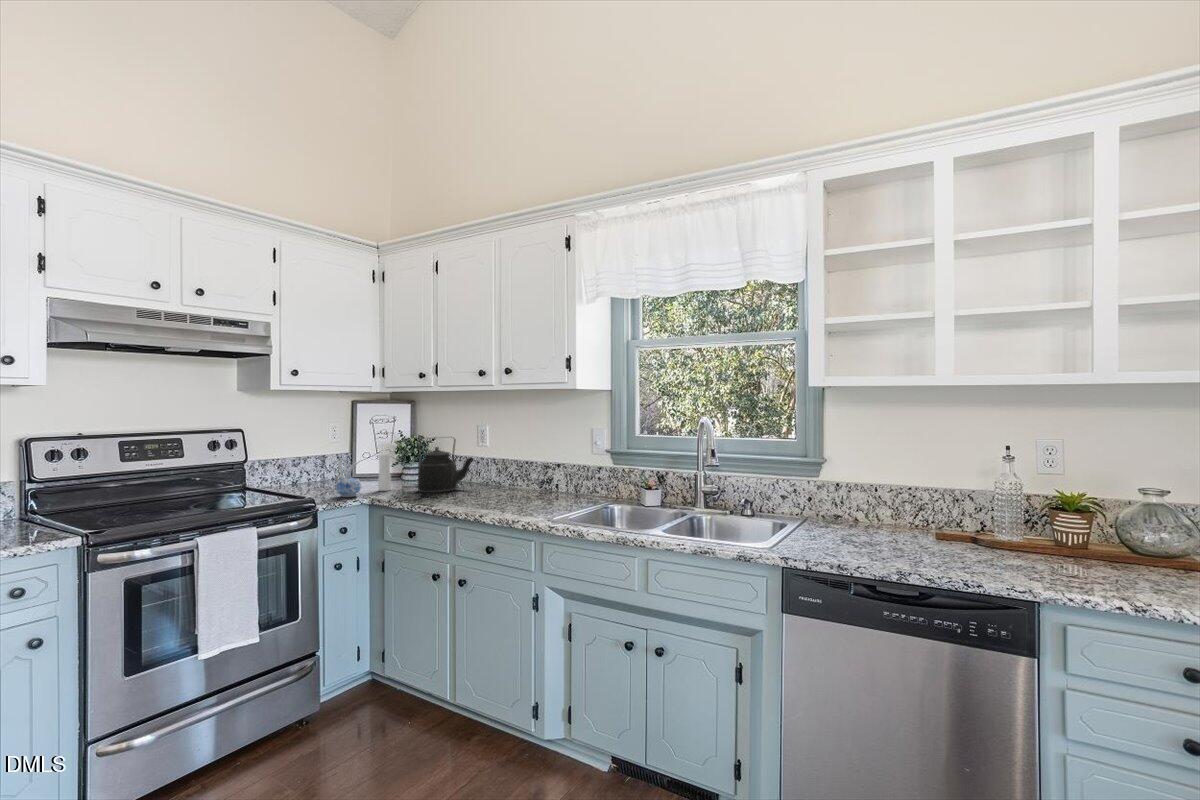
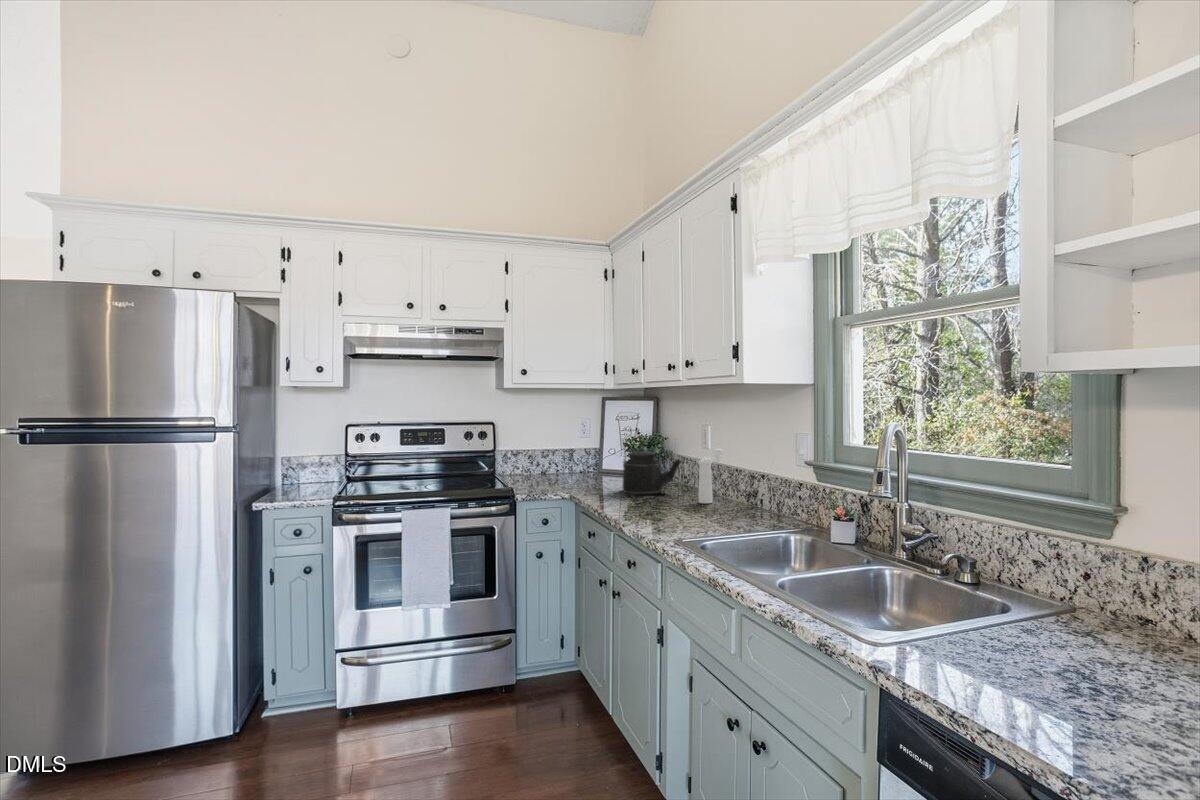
pepper mill: present [378,443,397,491] -> present [698,449,723,504]
ceramic pitcher: present [336,458,361,497] -> none [544,452,567,490]

